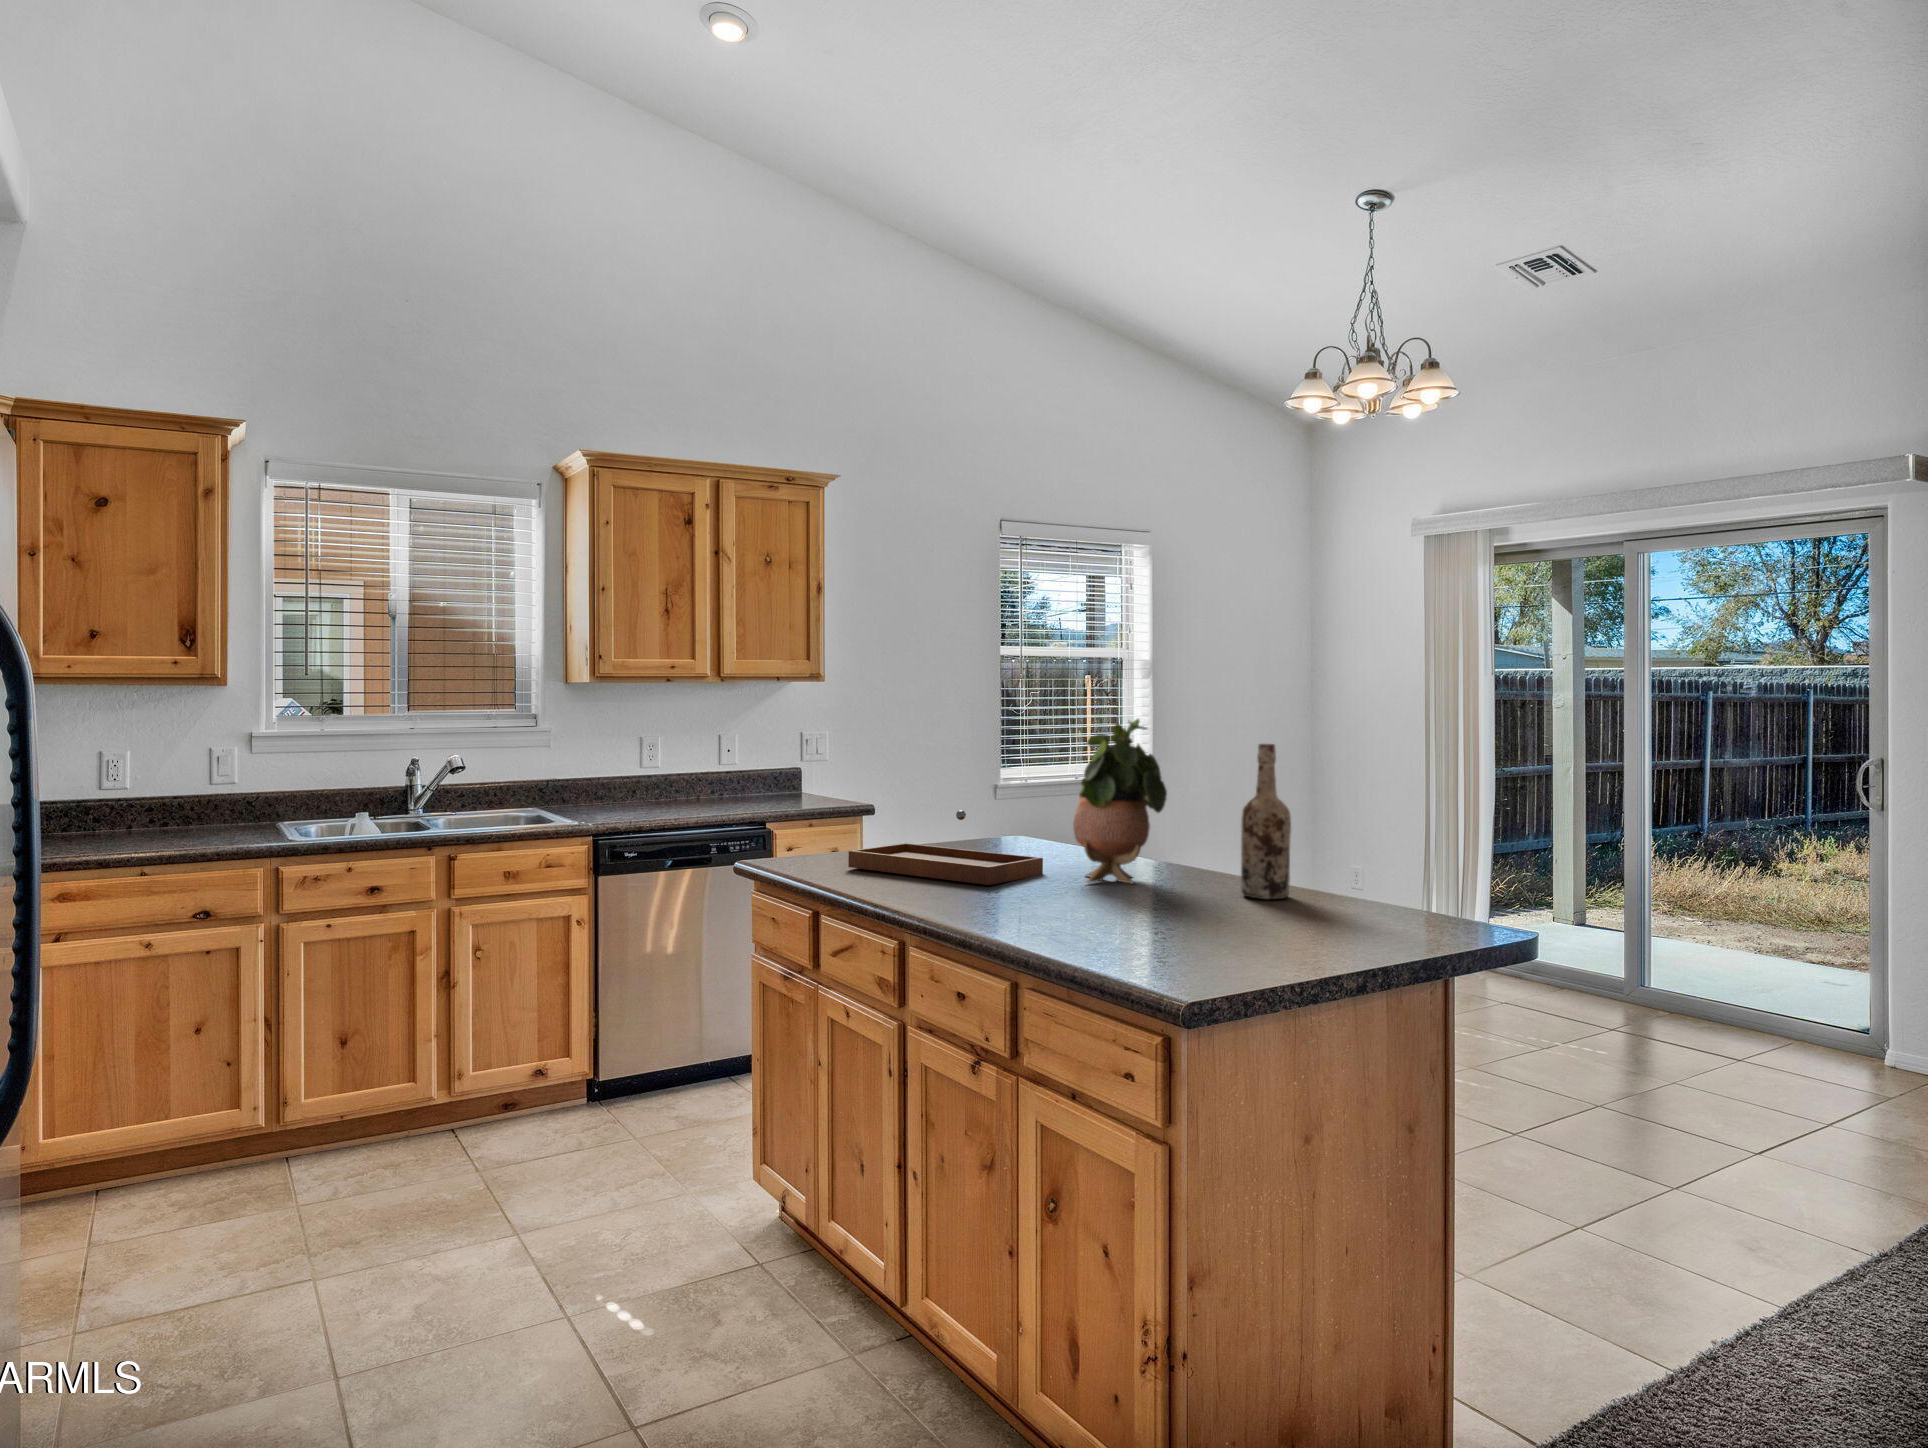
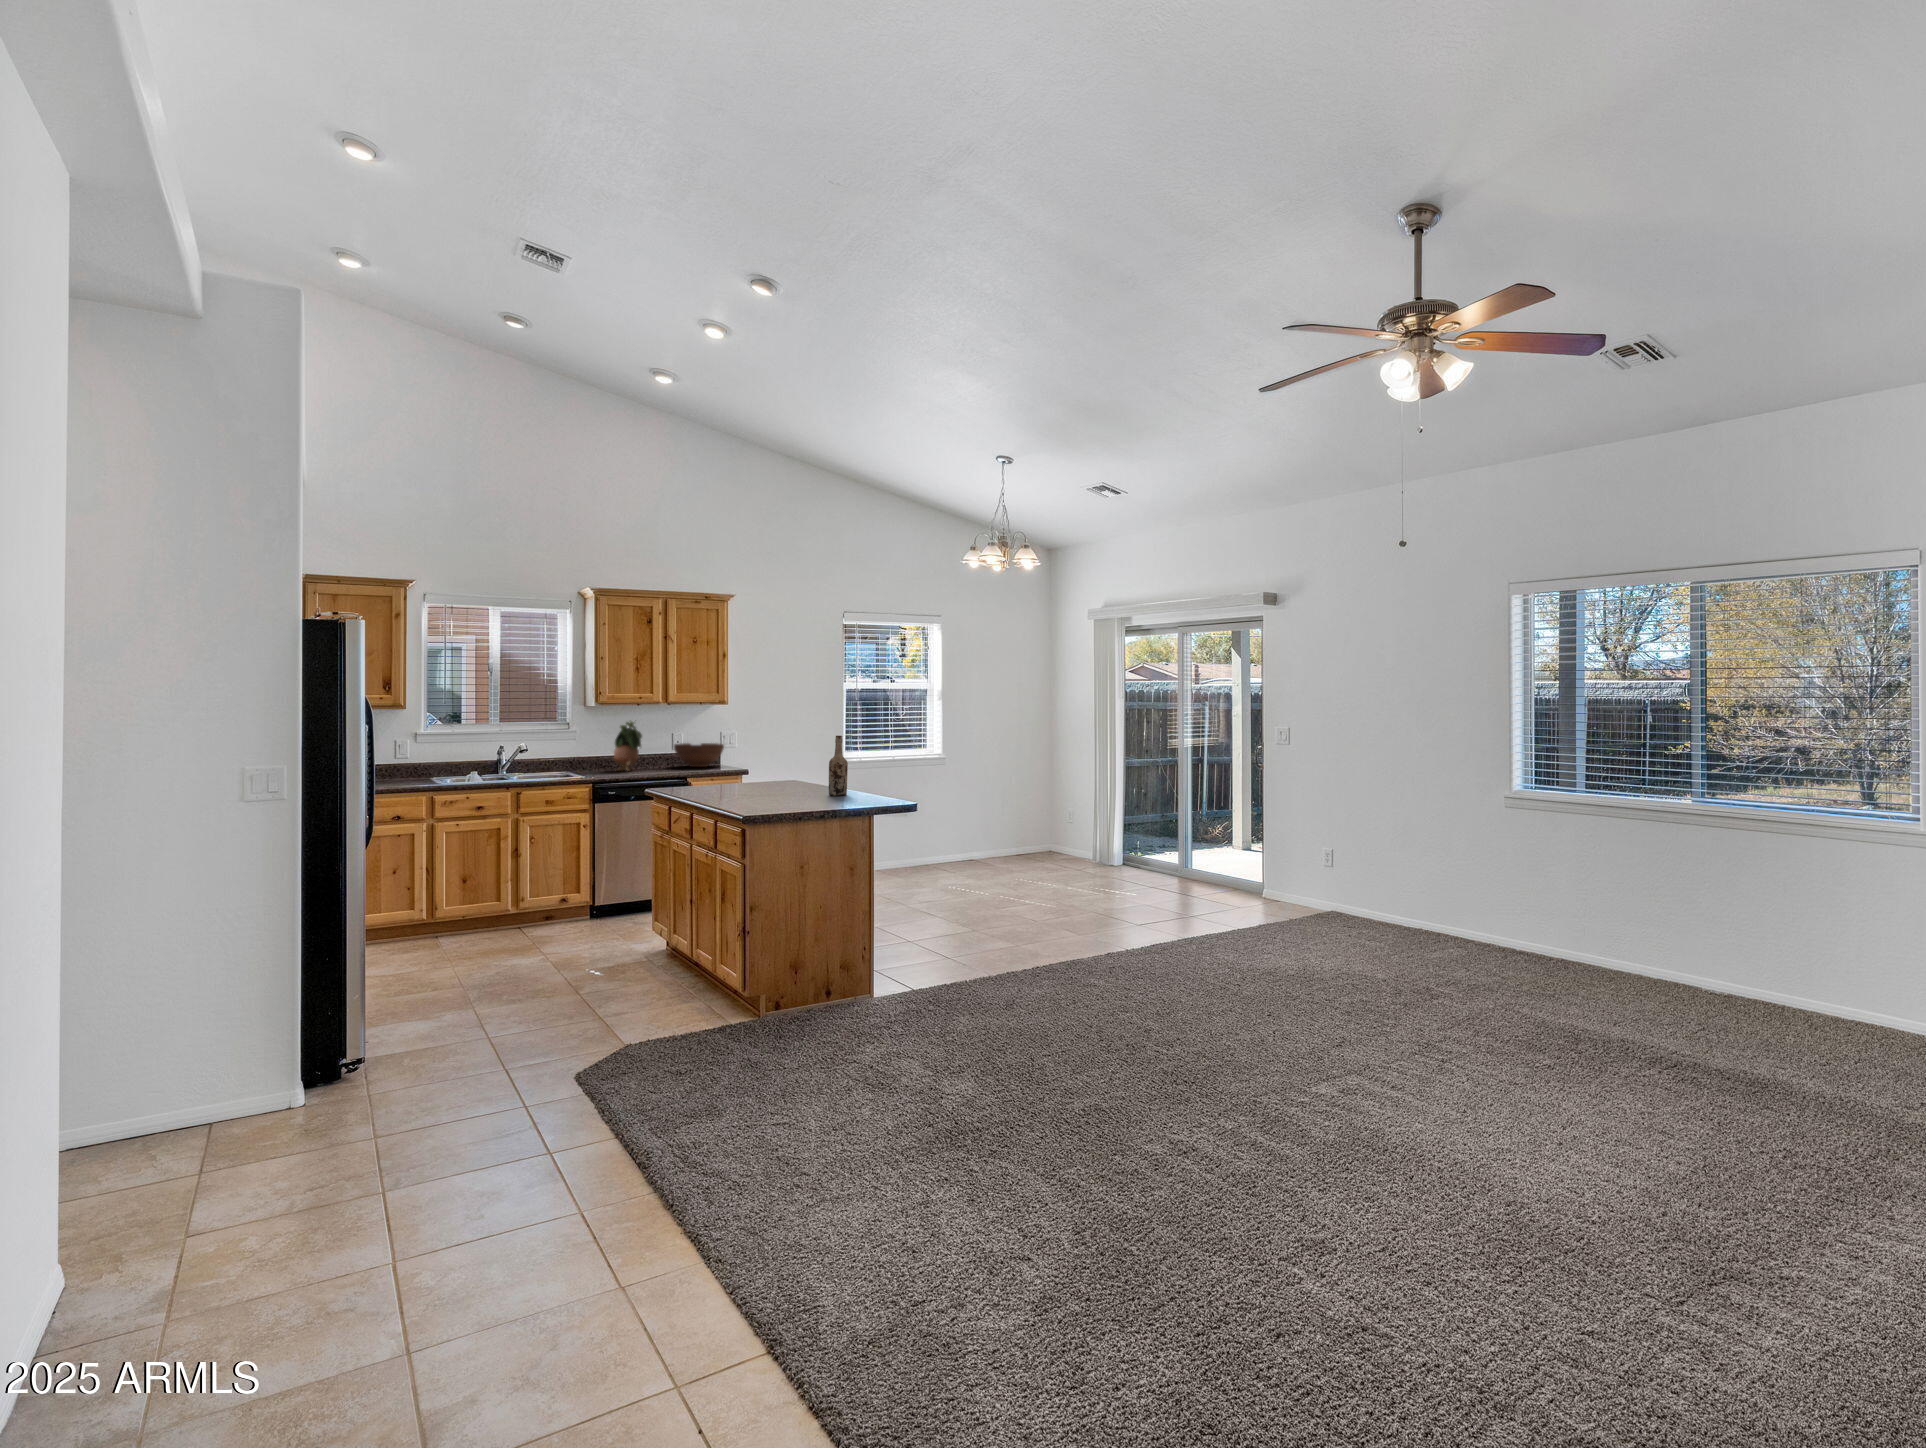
potted plant: present [1073,719,1167,883] -> present [614,721,642,771]
fruit bowl: none [725,755,816,800] -> present [674,743,724,767]
tray: present [848,810,1043,885] -> none [688,764,767,793]

